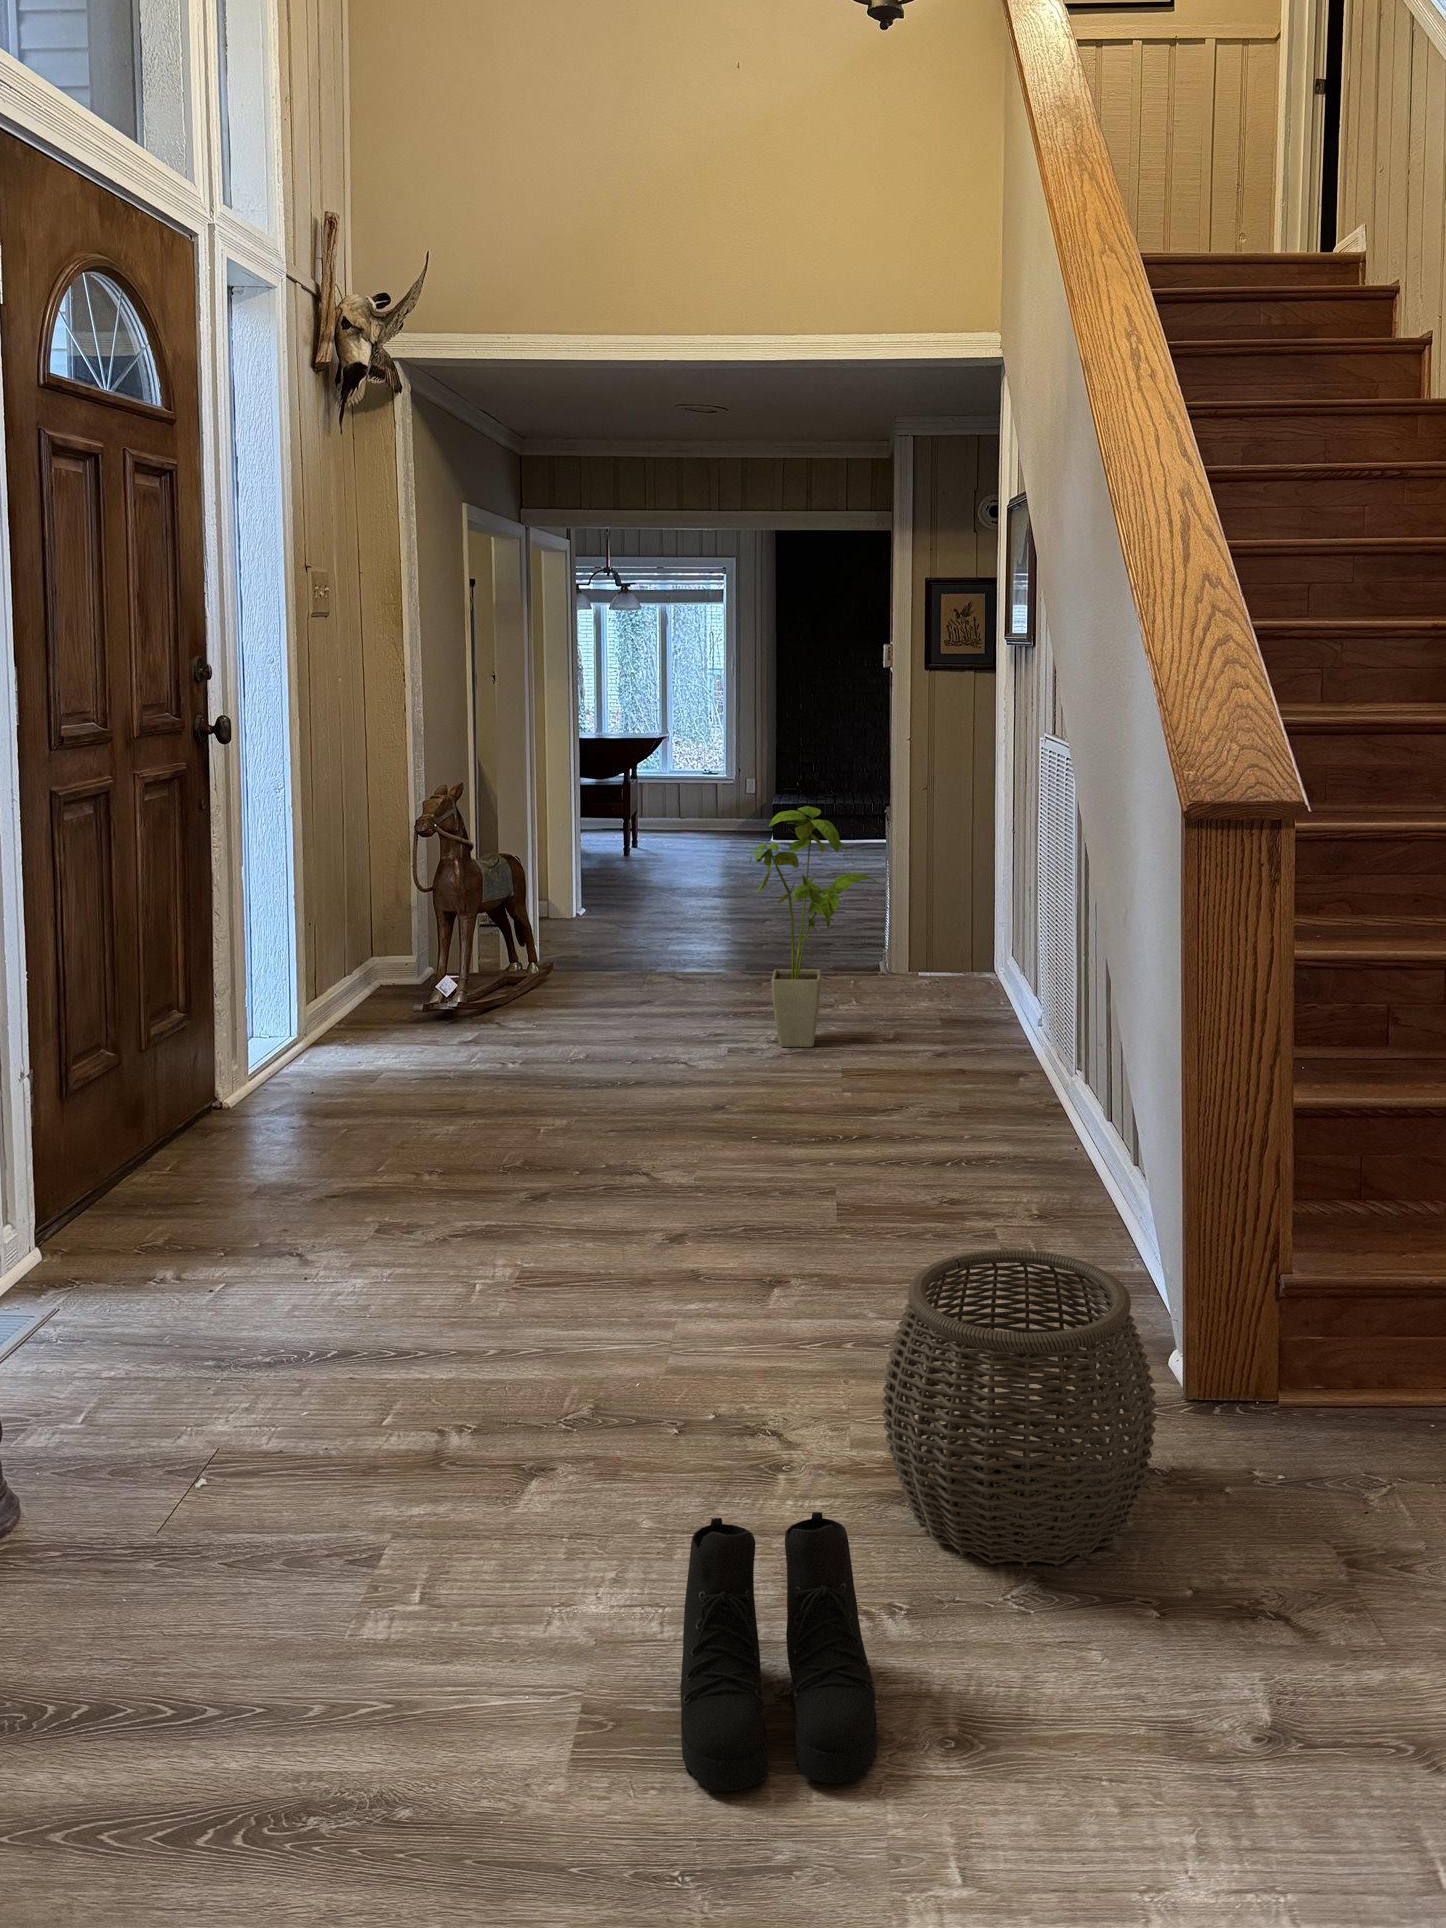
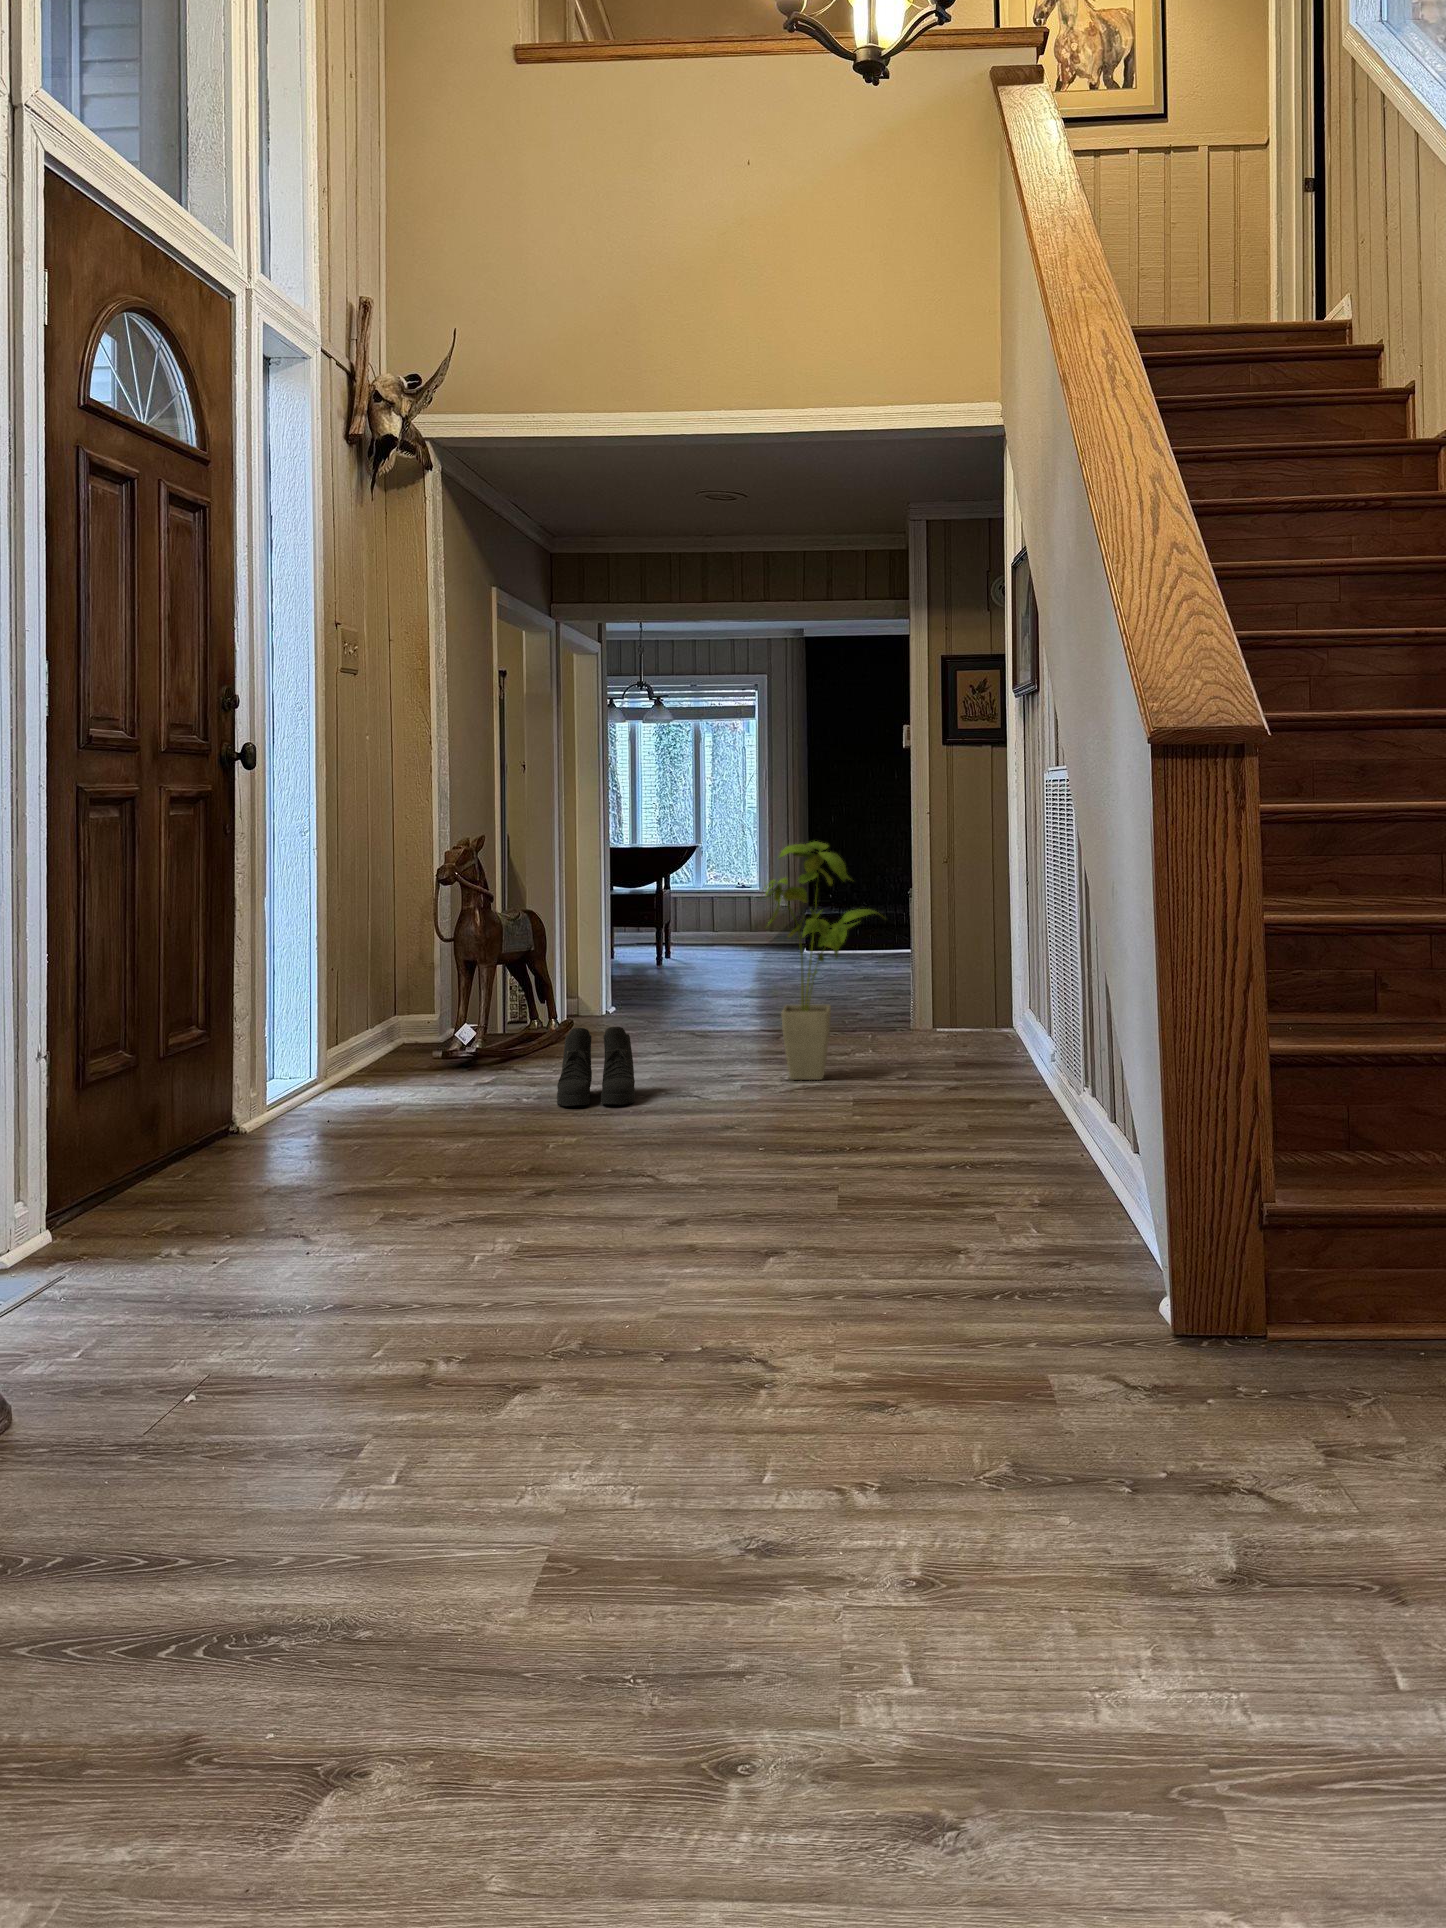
woven basket: present [882,1249,1157,1568] -> none [859,1164,1132,1460]
boots: present [680,1512,877,1791] -> present [557,1027,635,1106]

